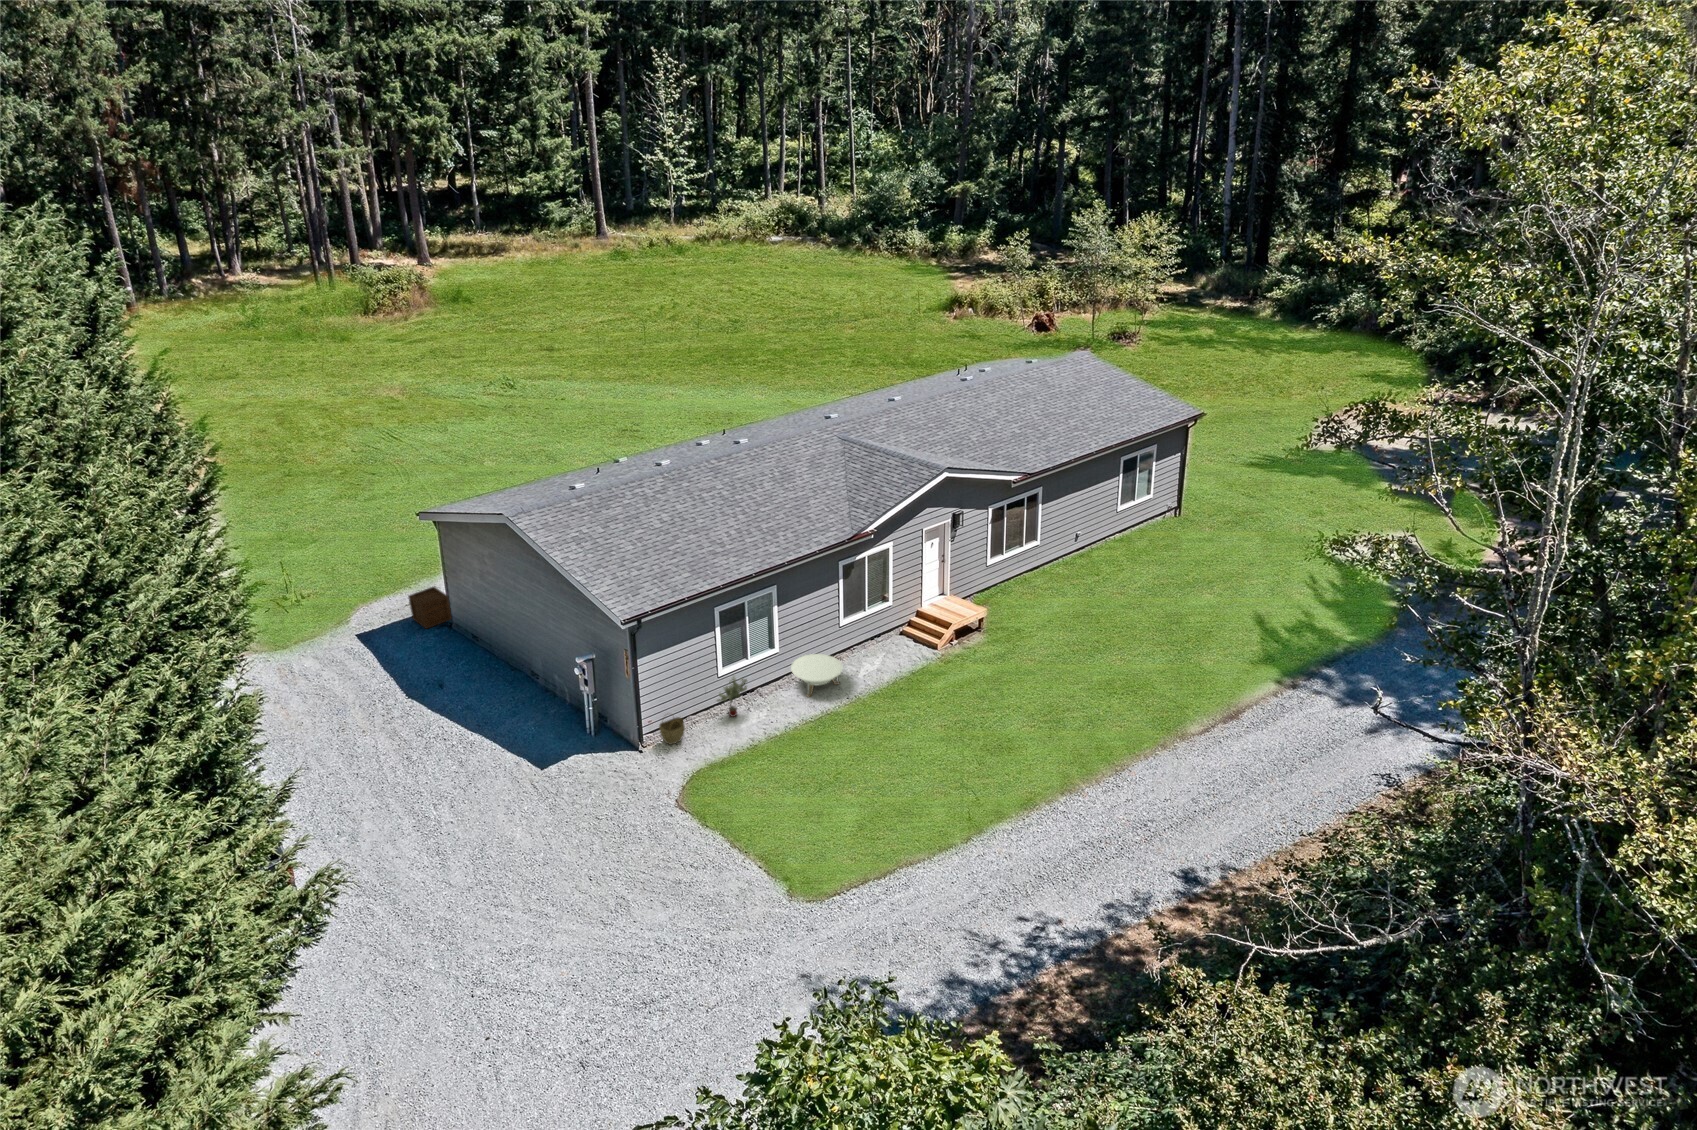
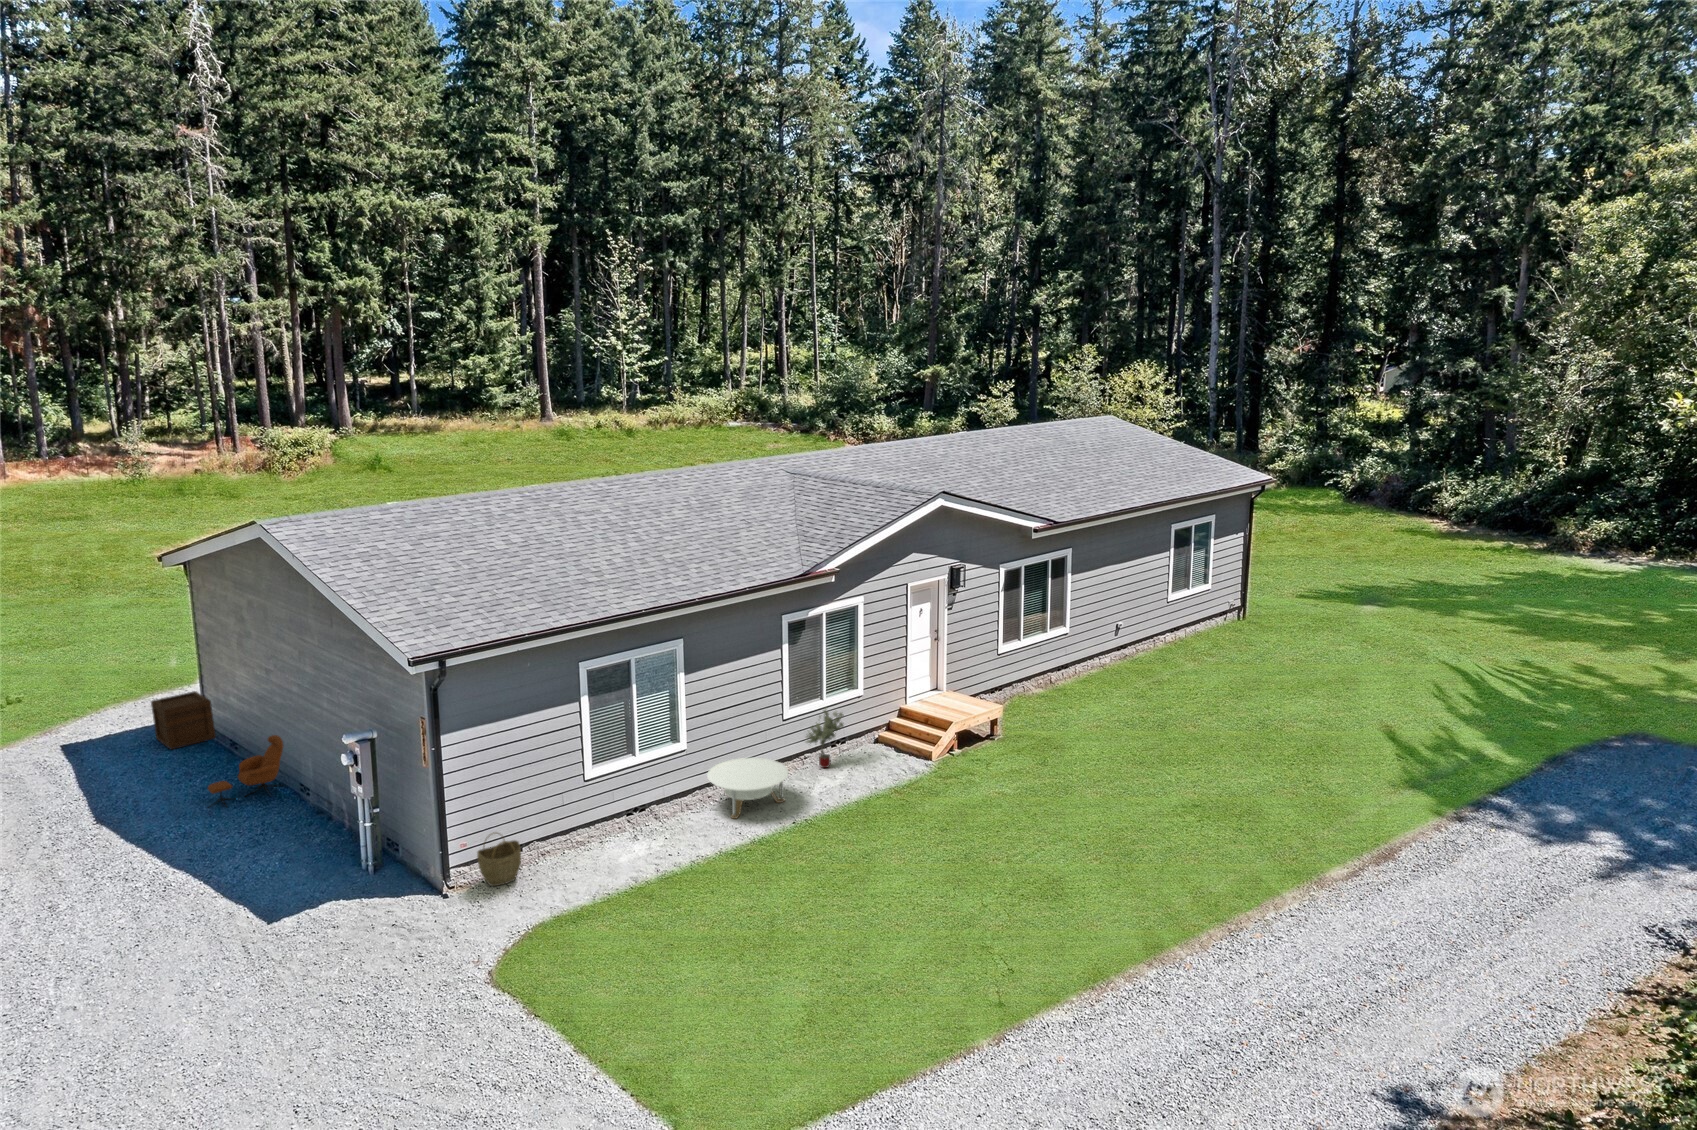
lounge chair: none [472,632,515,680] -> present [208,735,283,805]
potted tree: present [717,677,747,717] -> present [807,708,844,768]

